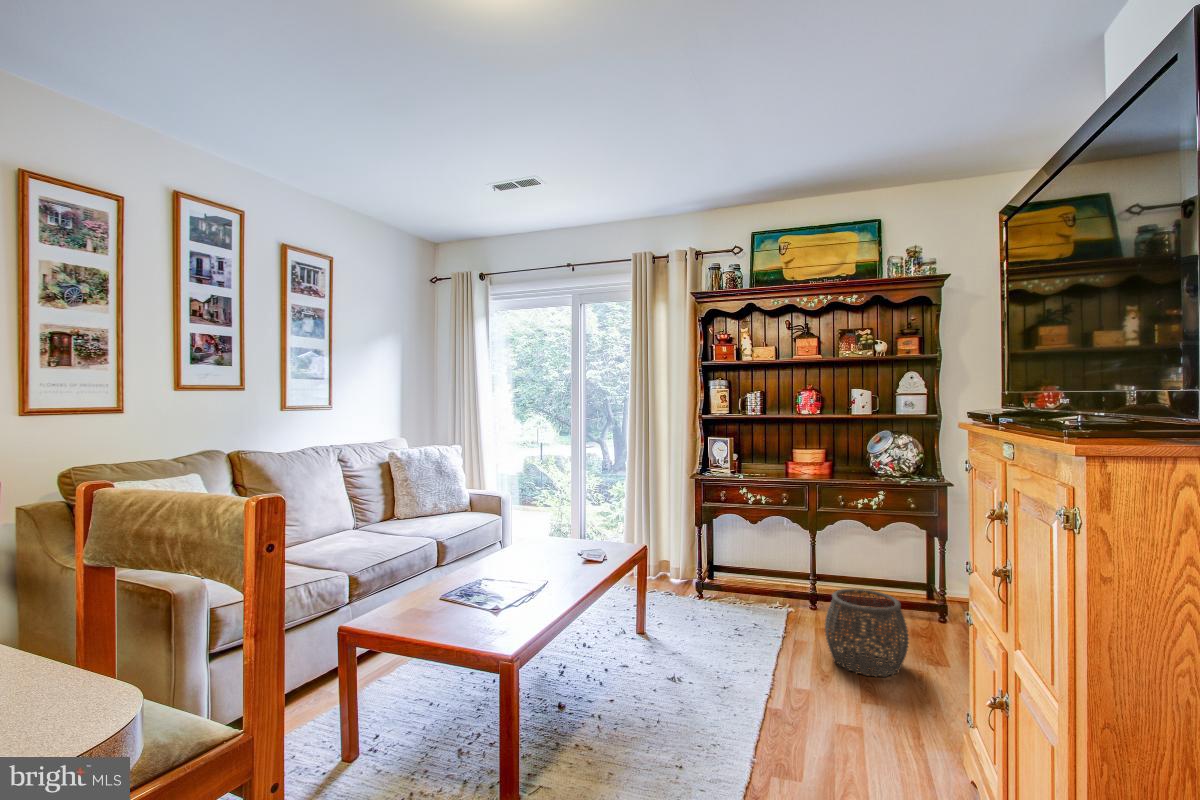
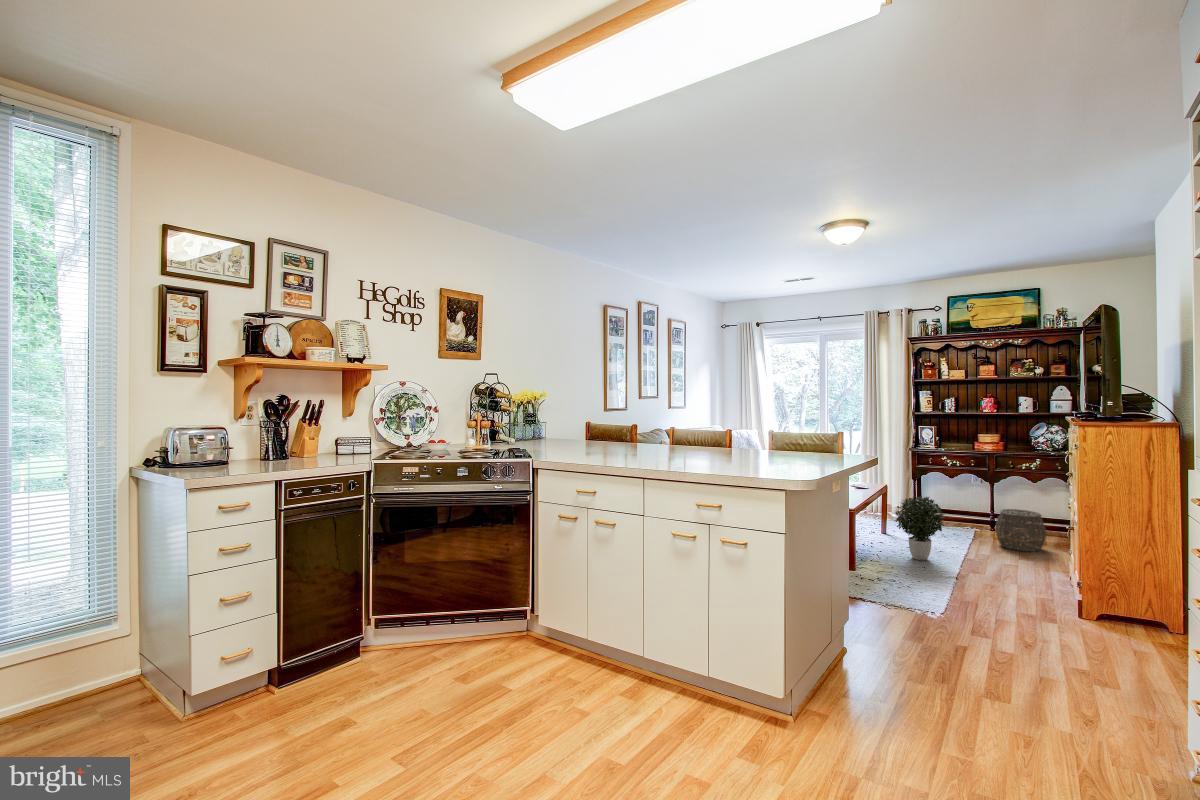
potted plant: none [639,593,740,742] -> present [895,496,945,561]

